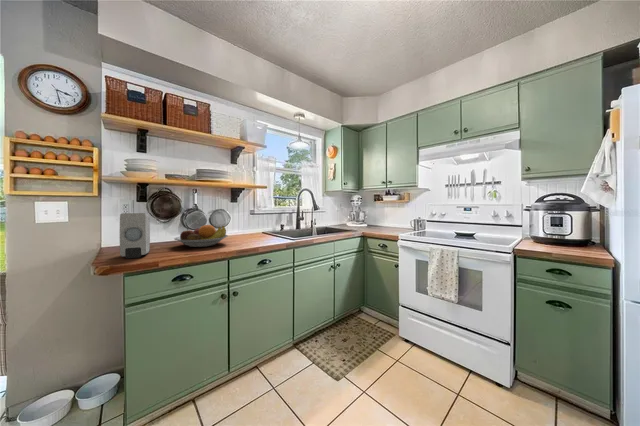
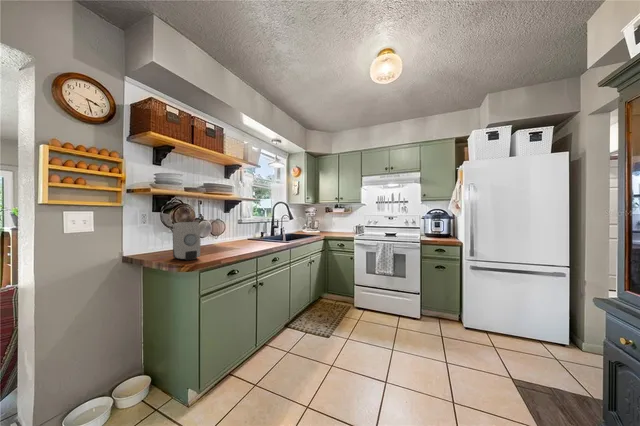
fruit bowl: present [174,225,228,247] -> none [200,231,244,250]

